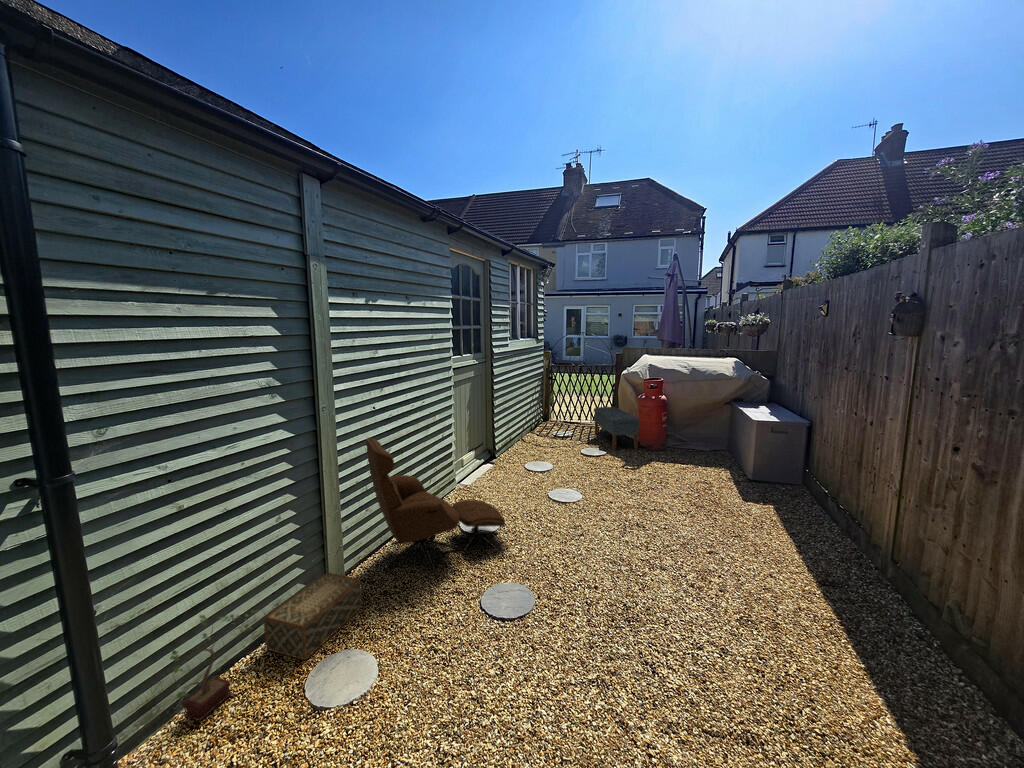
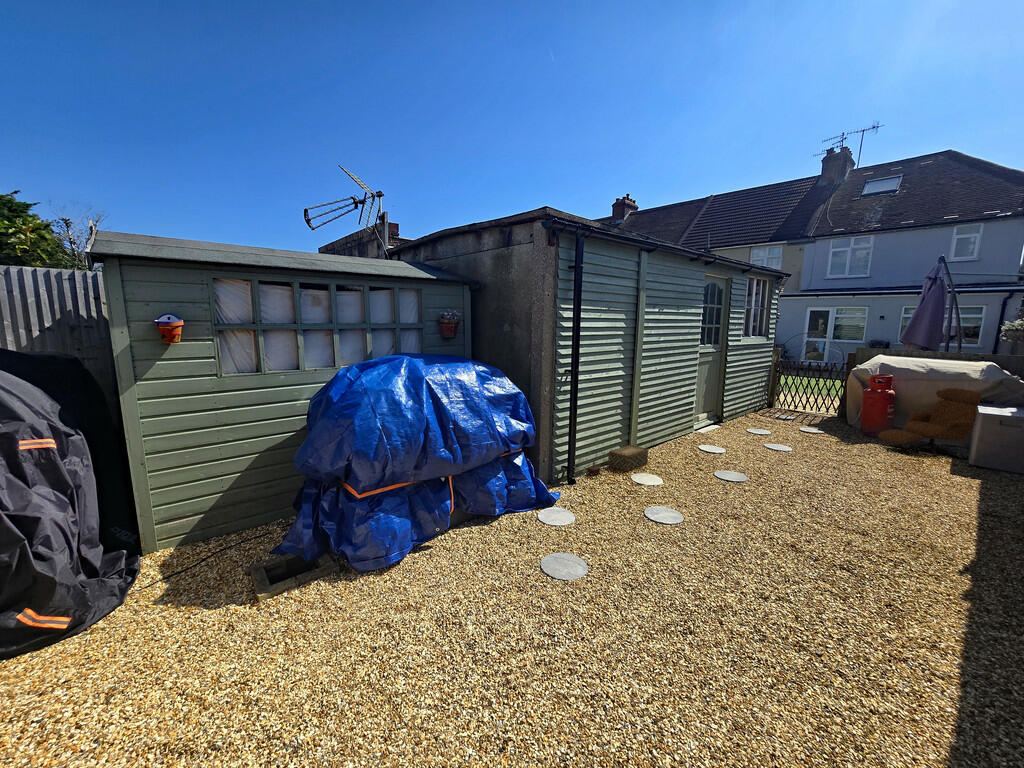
bench: present [594,407,639,450] -> none [817,398,861,434]
lounge chair: present [366,438,505,571] -> present [878,388,981,456]

